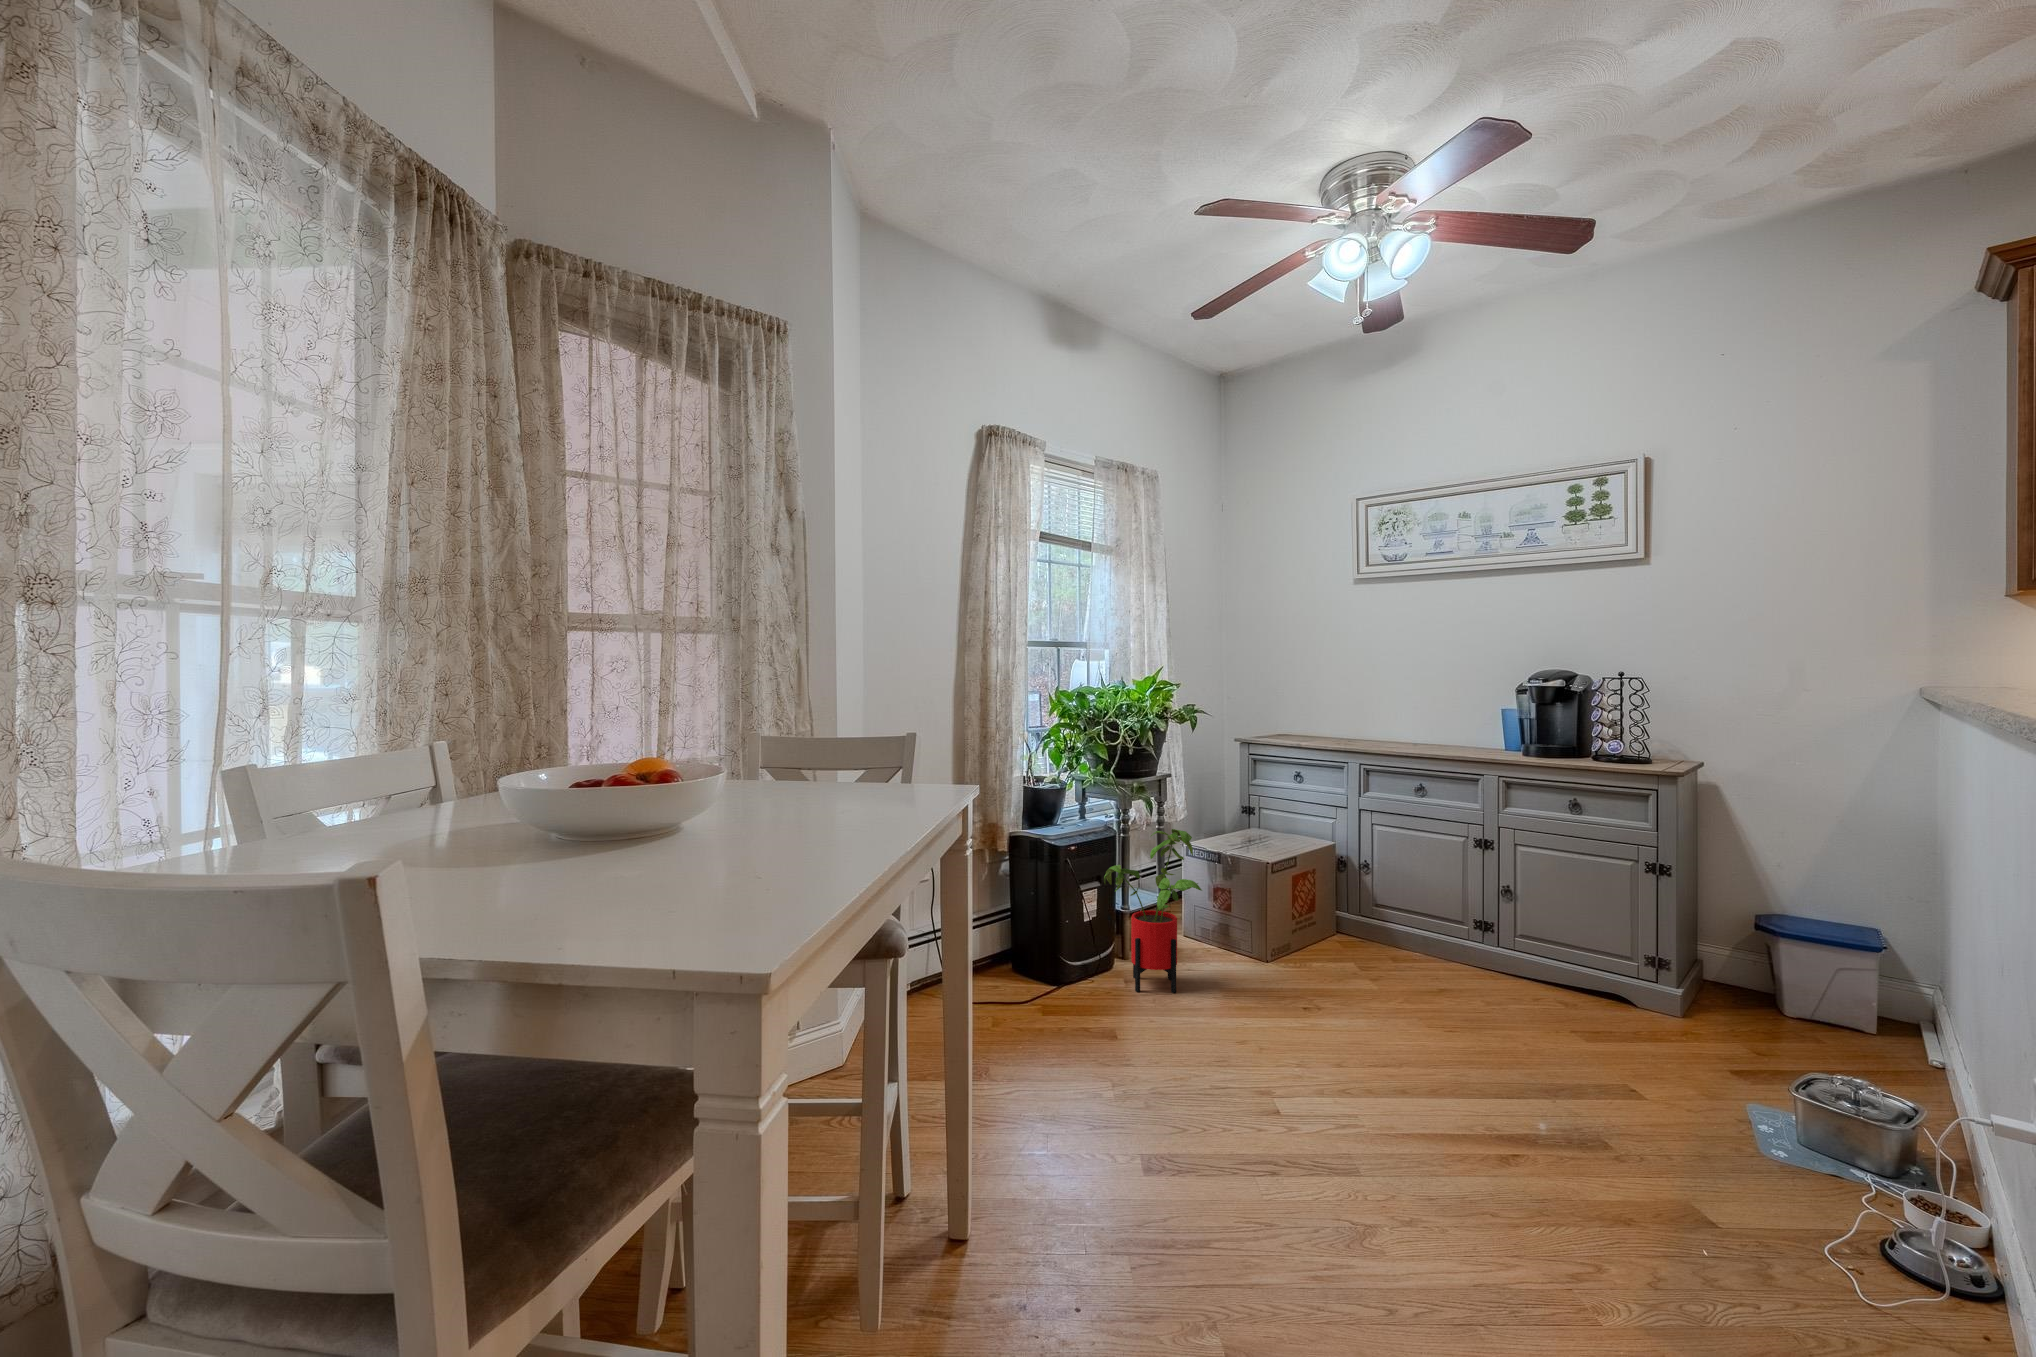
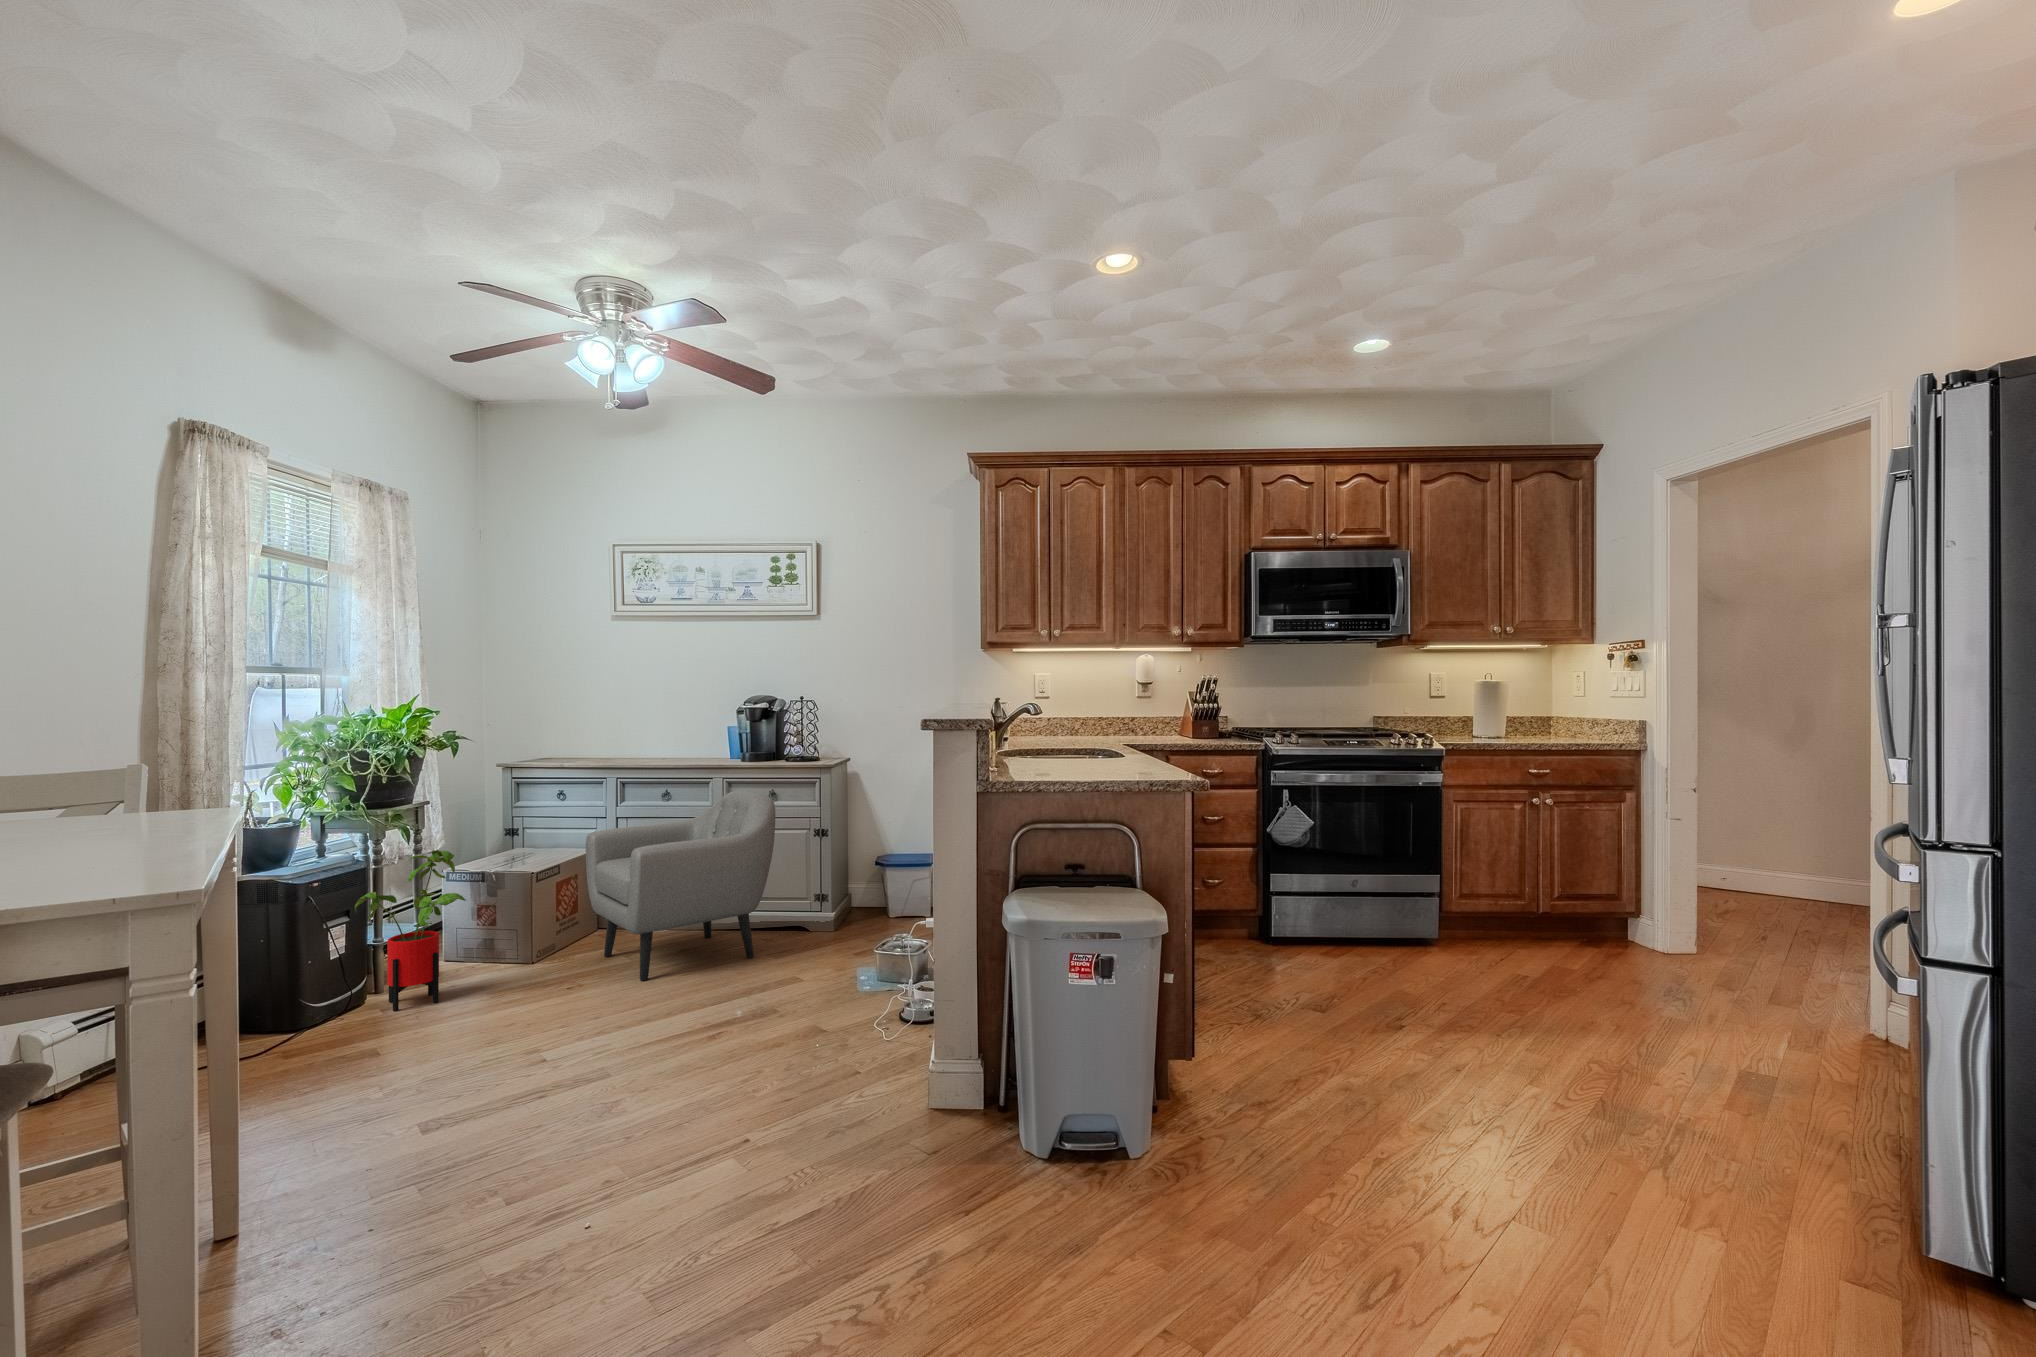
armchair: none [1327,797,1591,1038] -> present [586,791,776,981]

